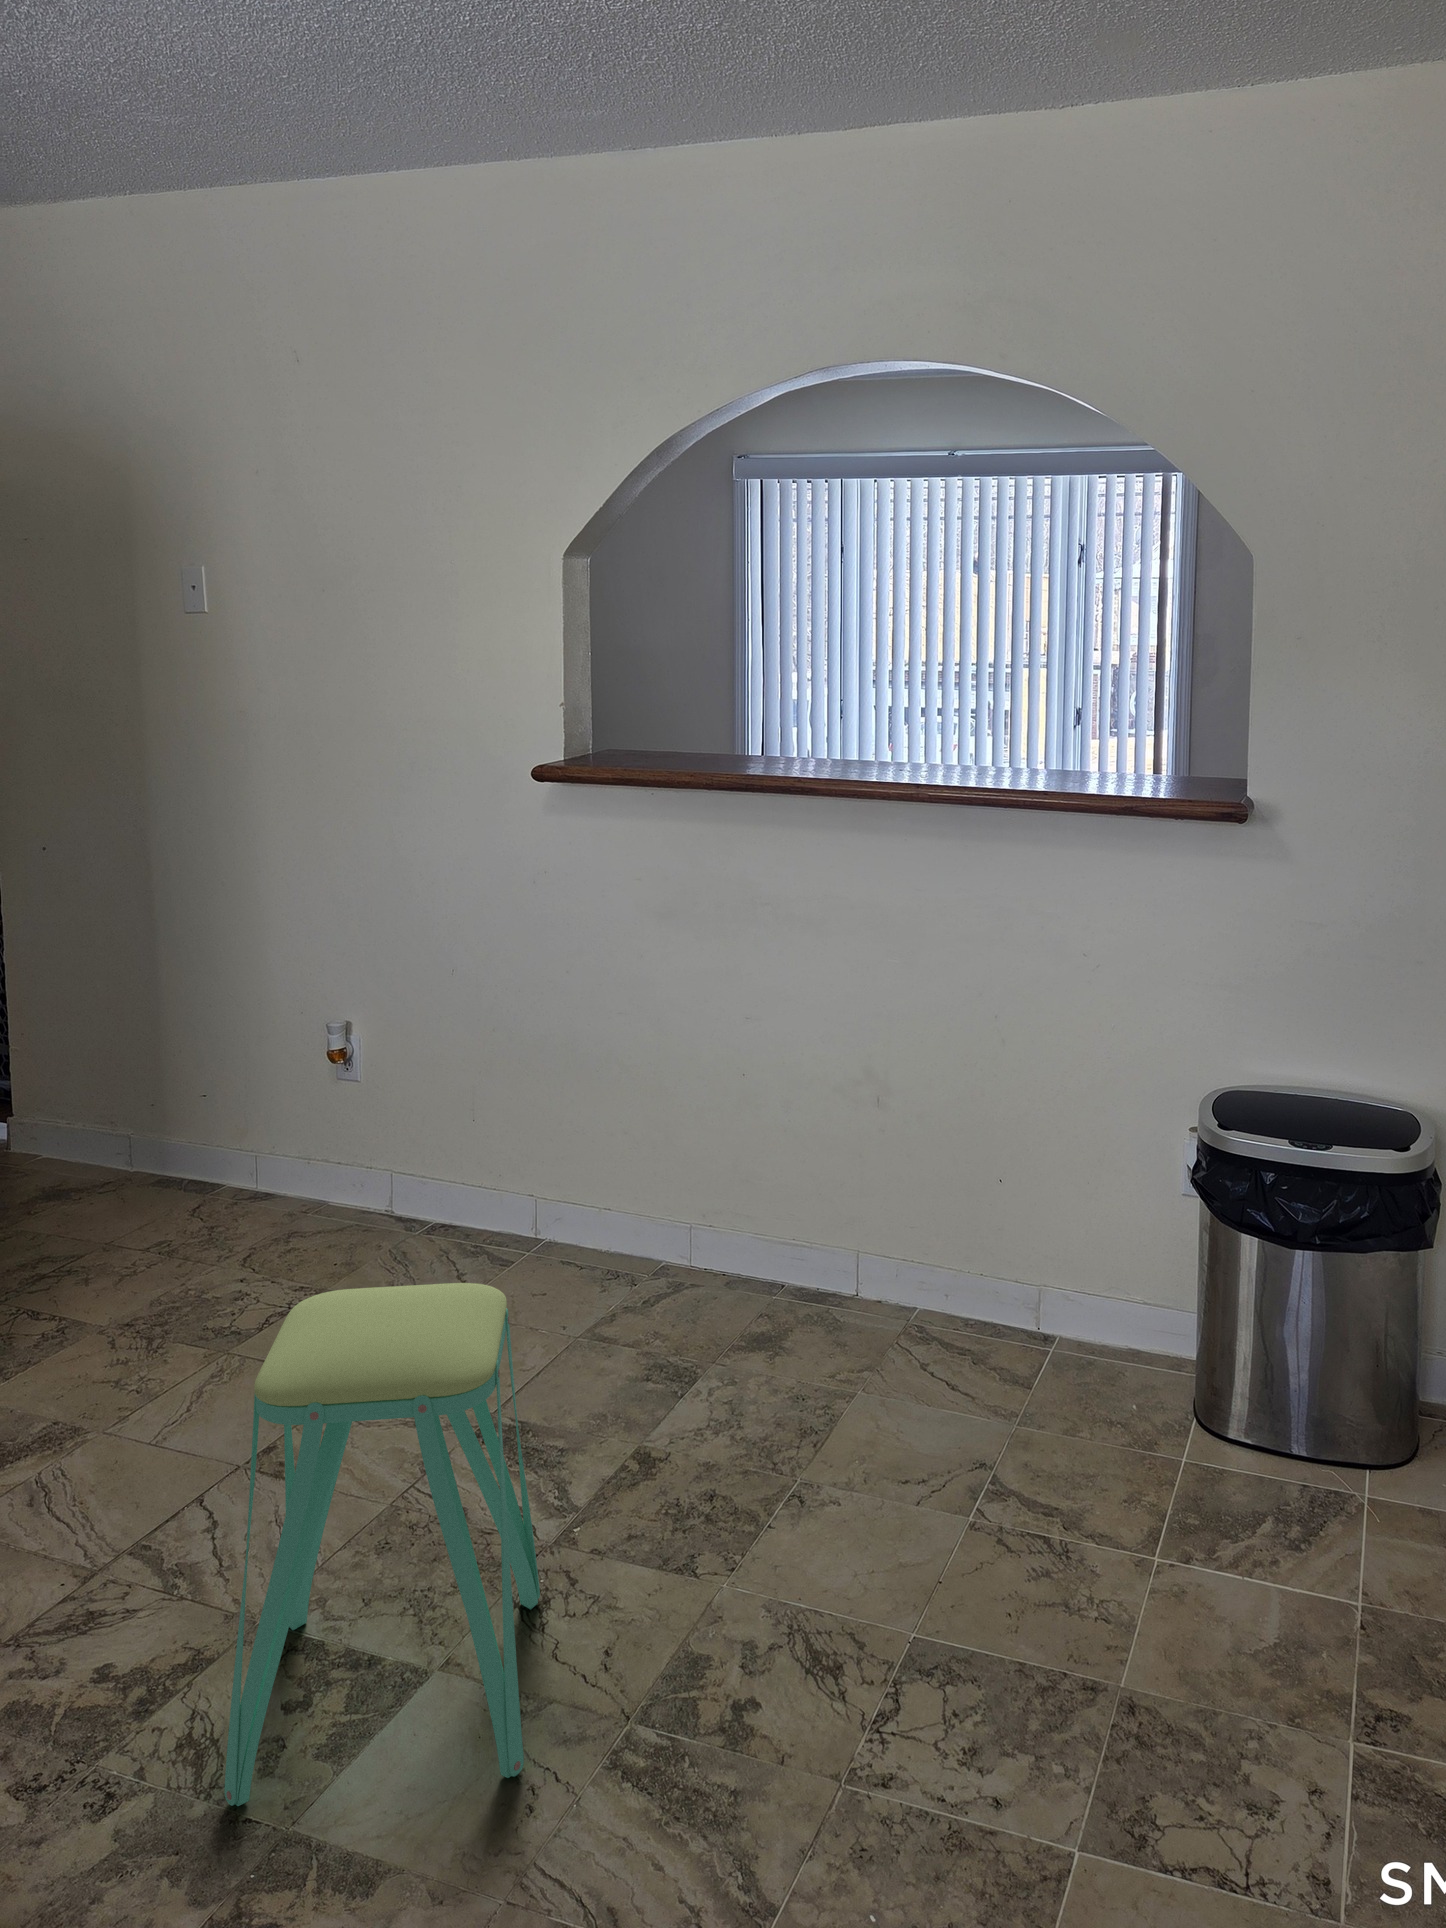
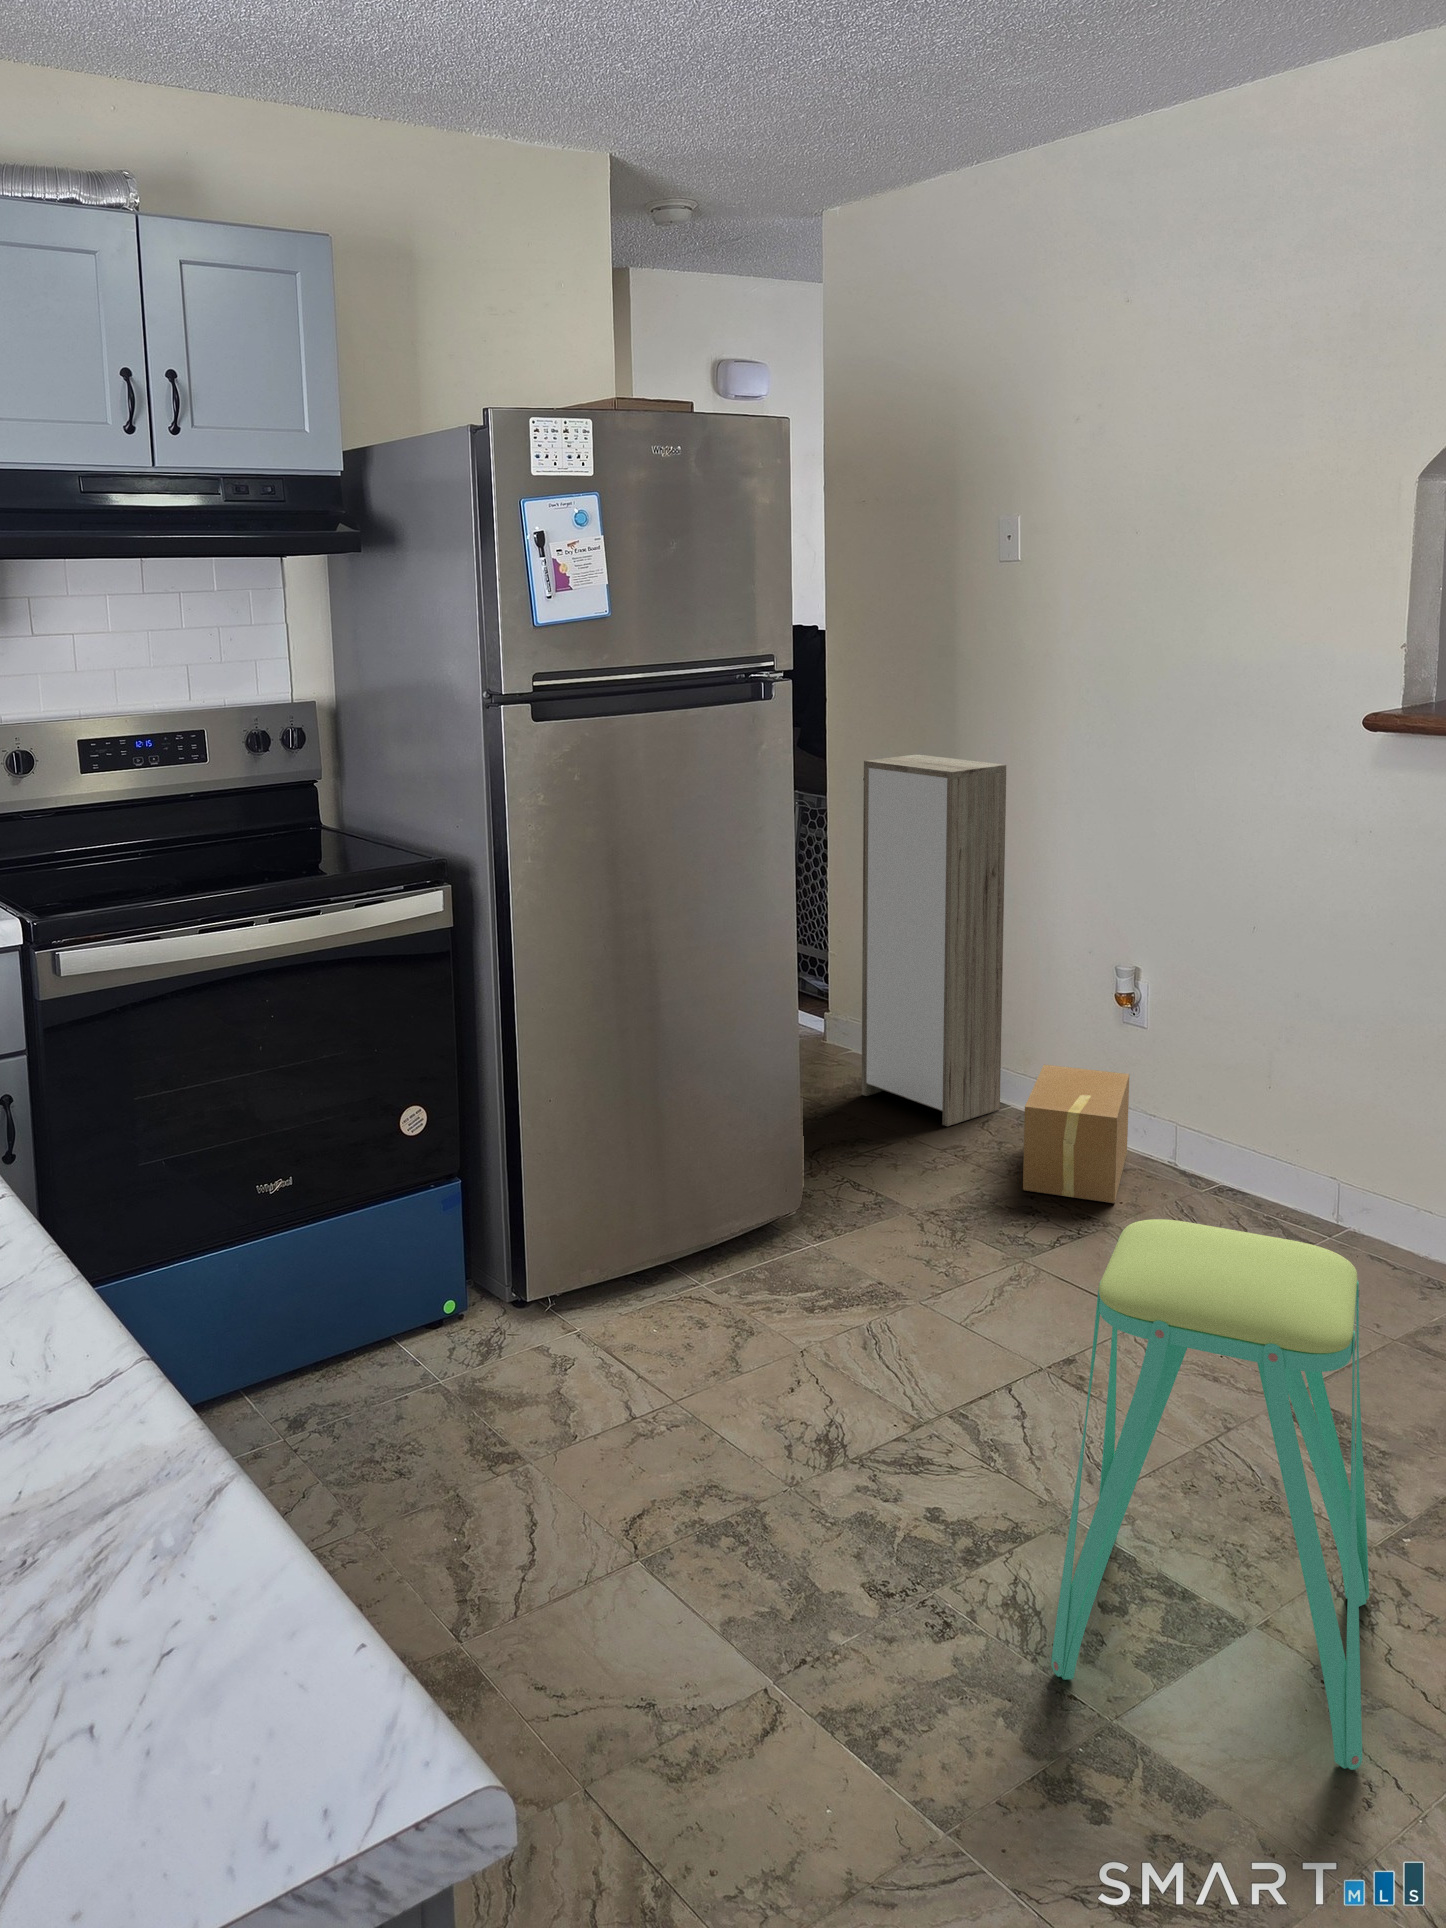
storage cabinet: none [36,824,216,1221] -> present [862,754,1006,1126]
cardboard box: none [231,1131,346,1274] -> present [1023,1065,1129,1203]

